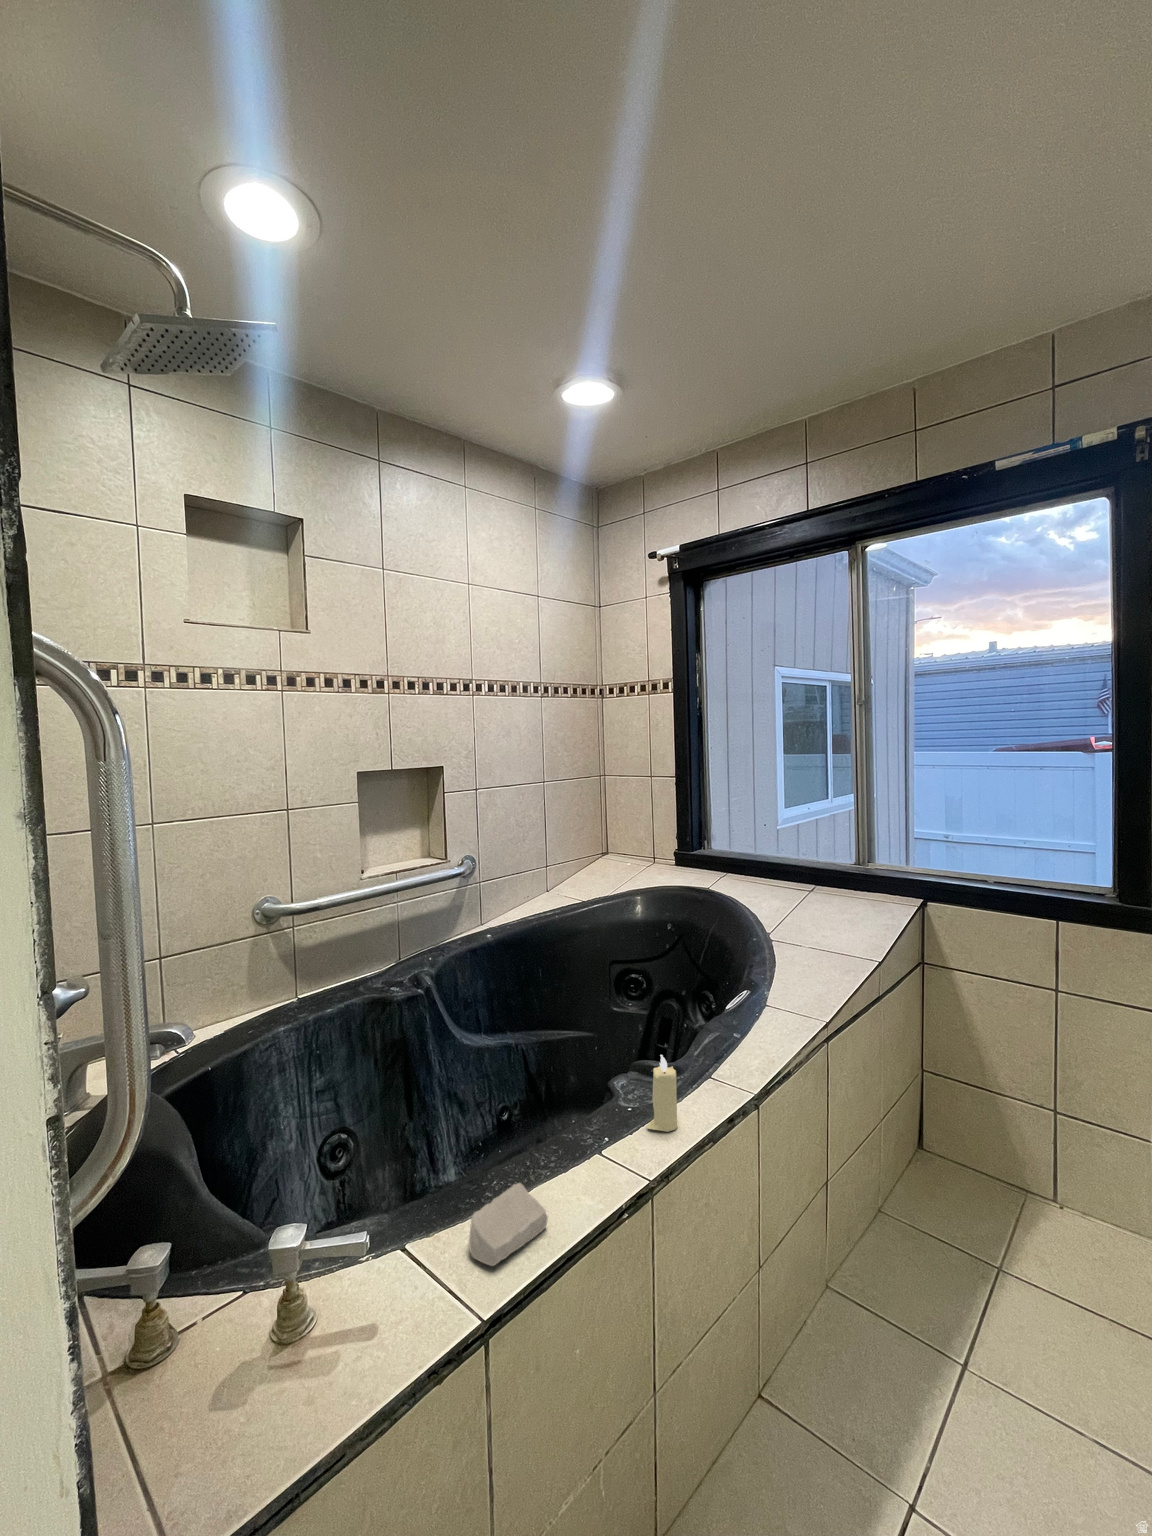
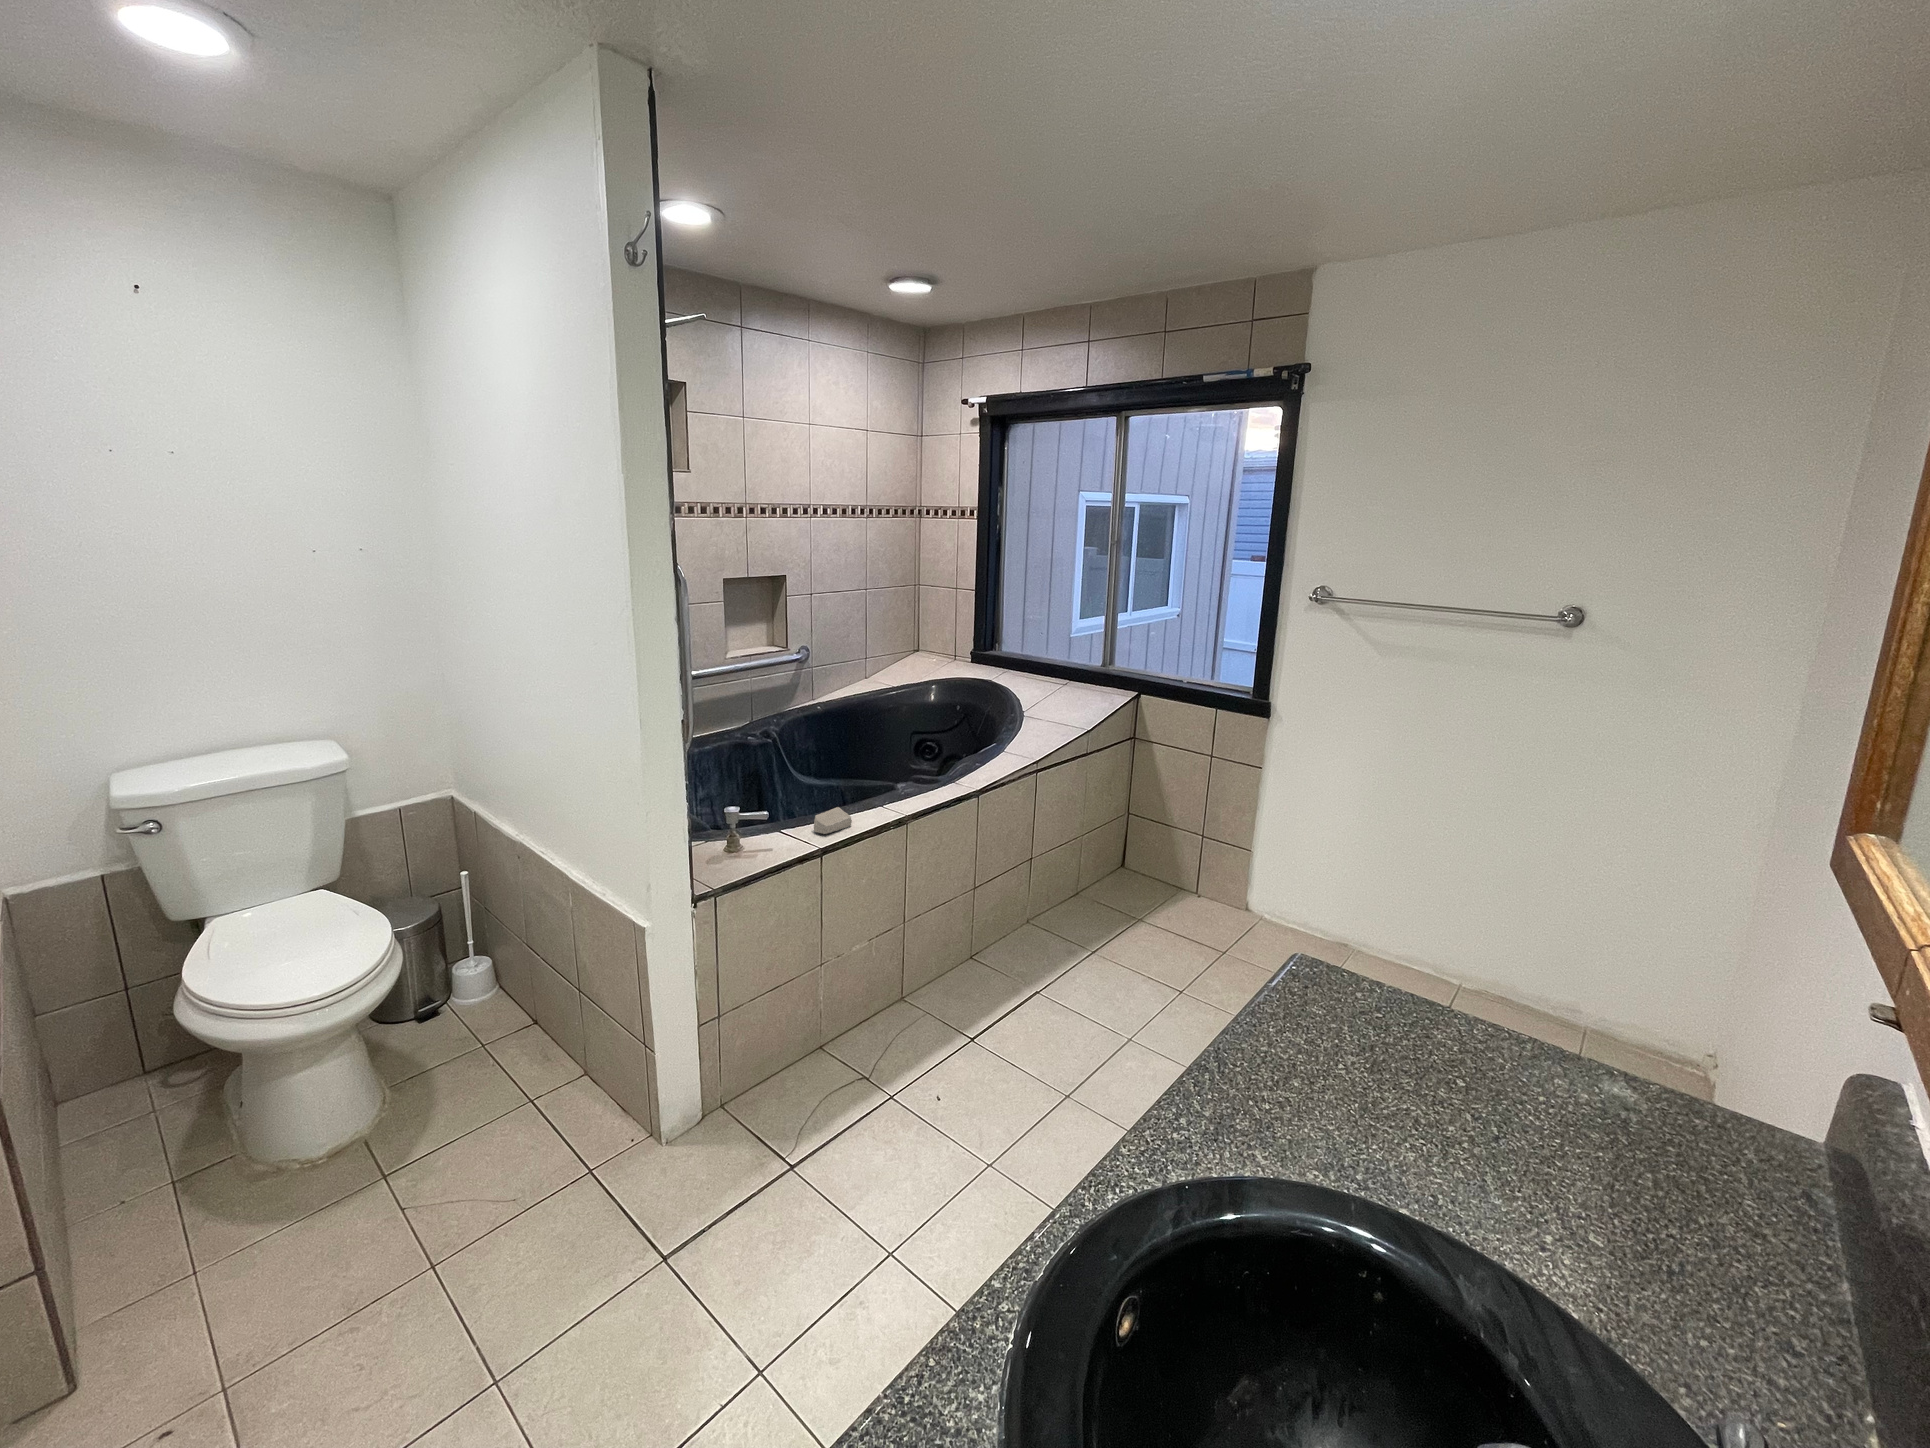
candle: present [647,1055,677,1132] -> none [909,758,927,799]

